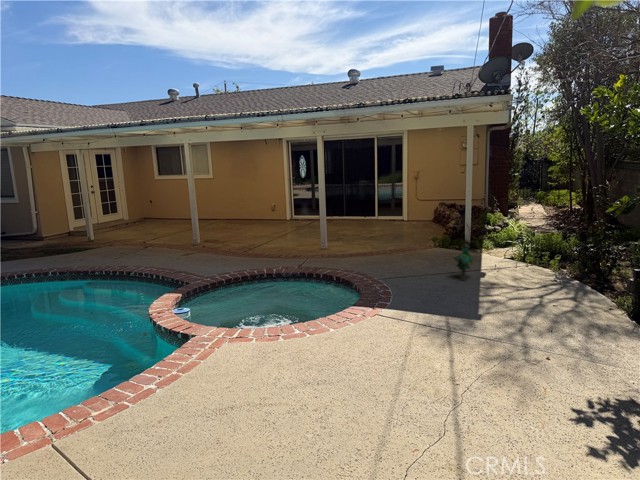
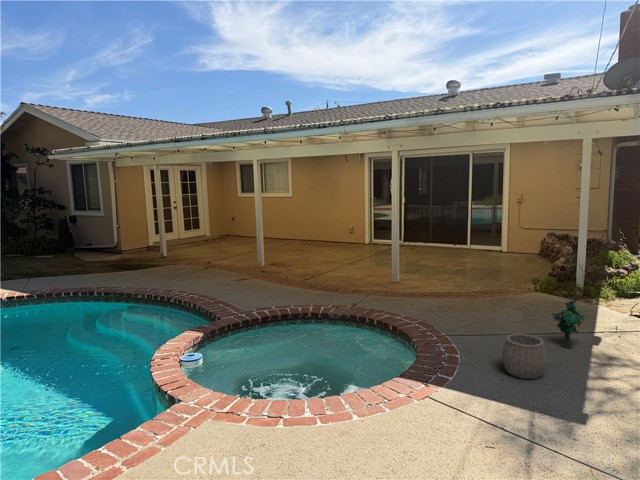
woven basket: none [423,271,453,301] -> present [502,334,547,379]

